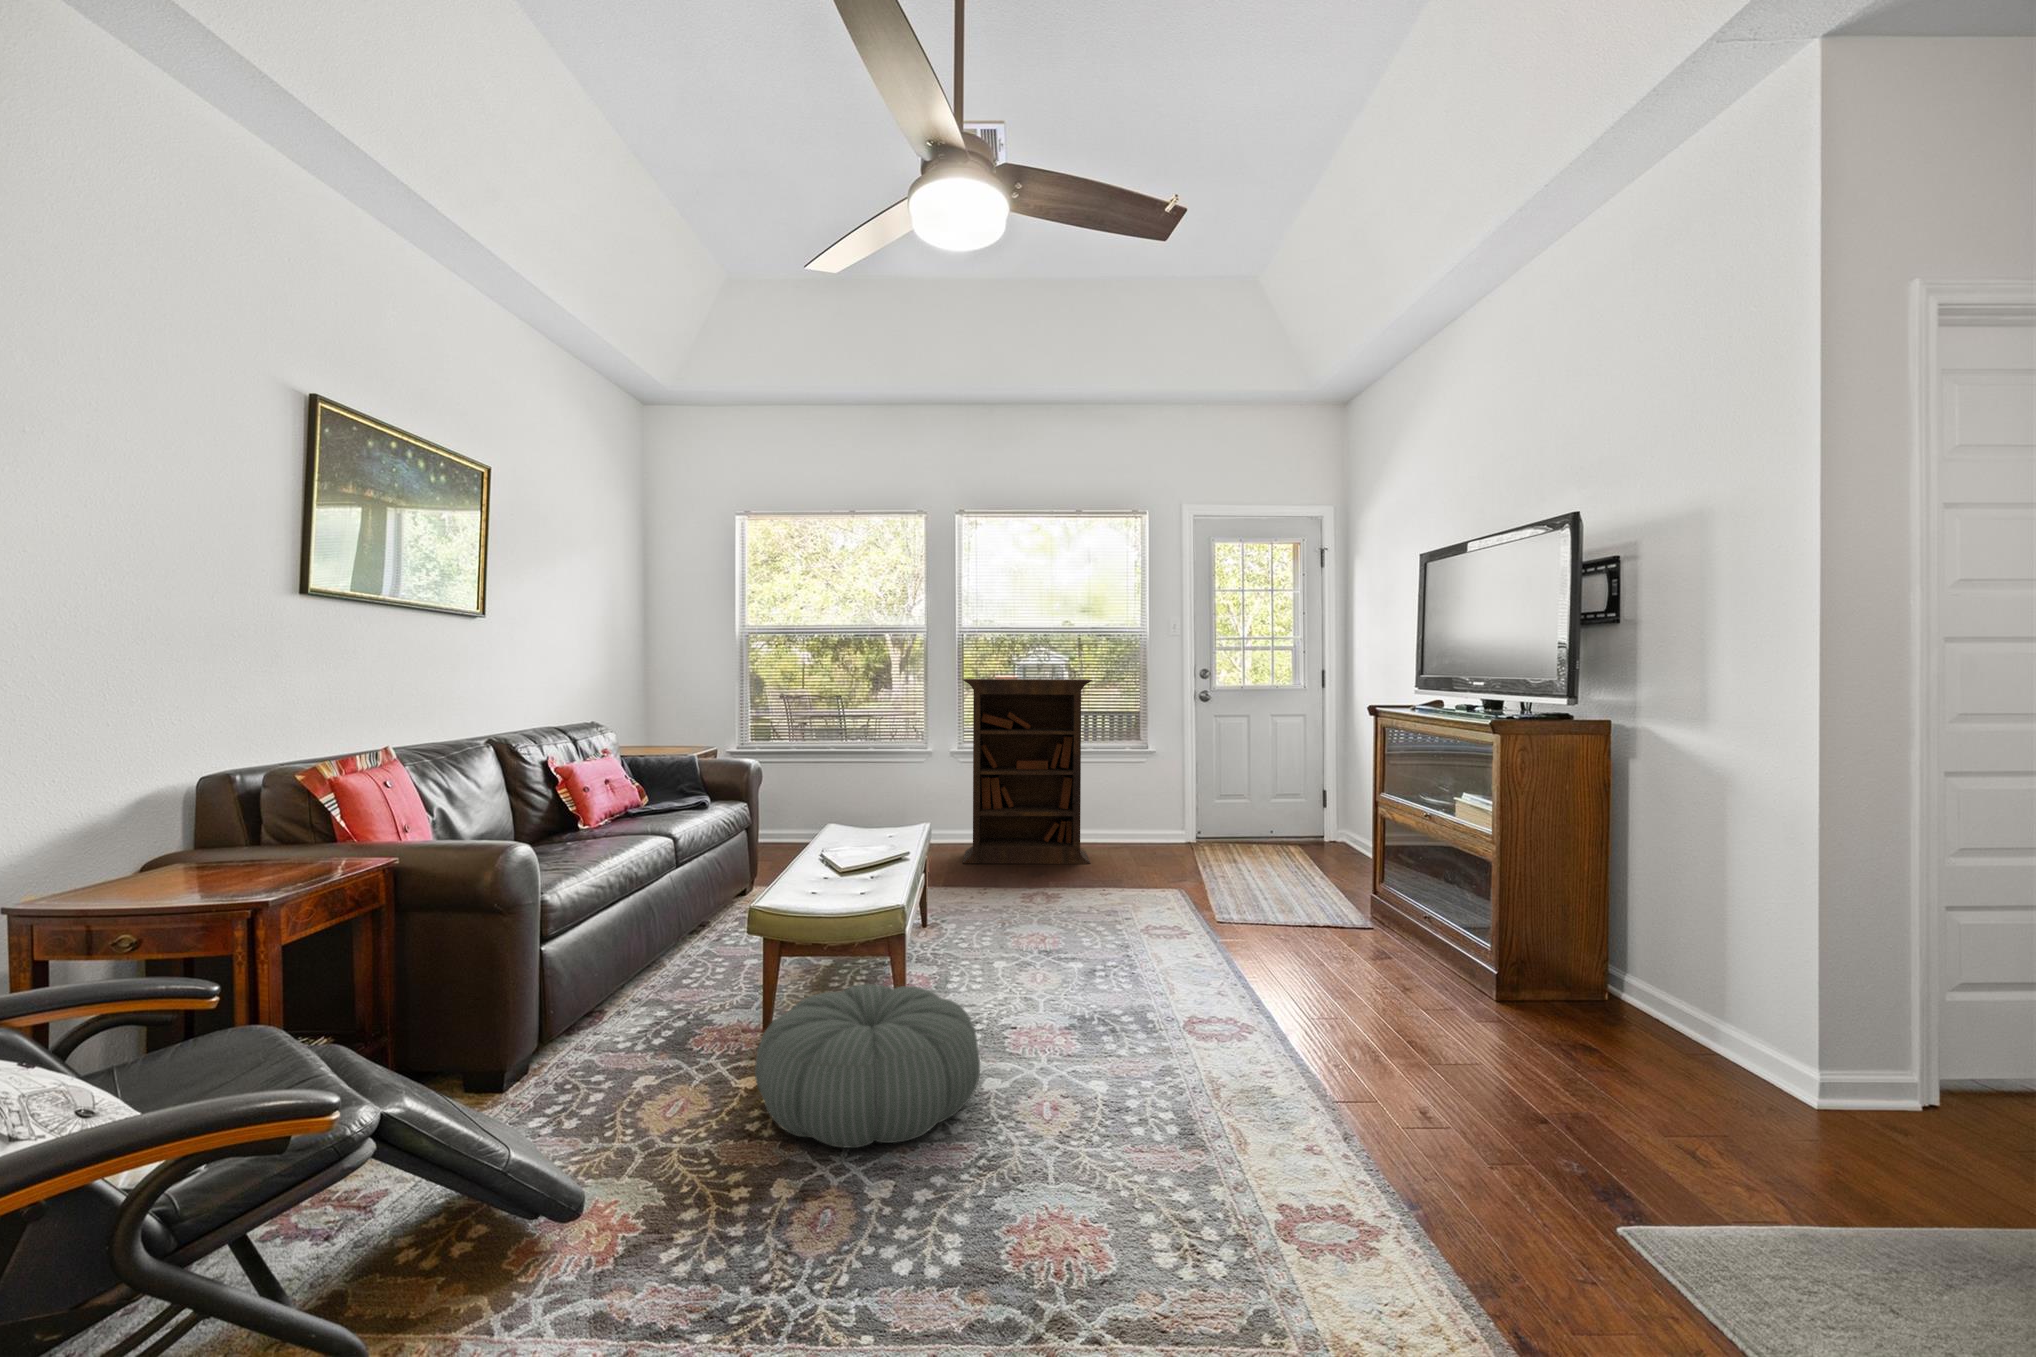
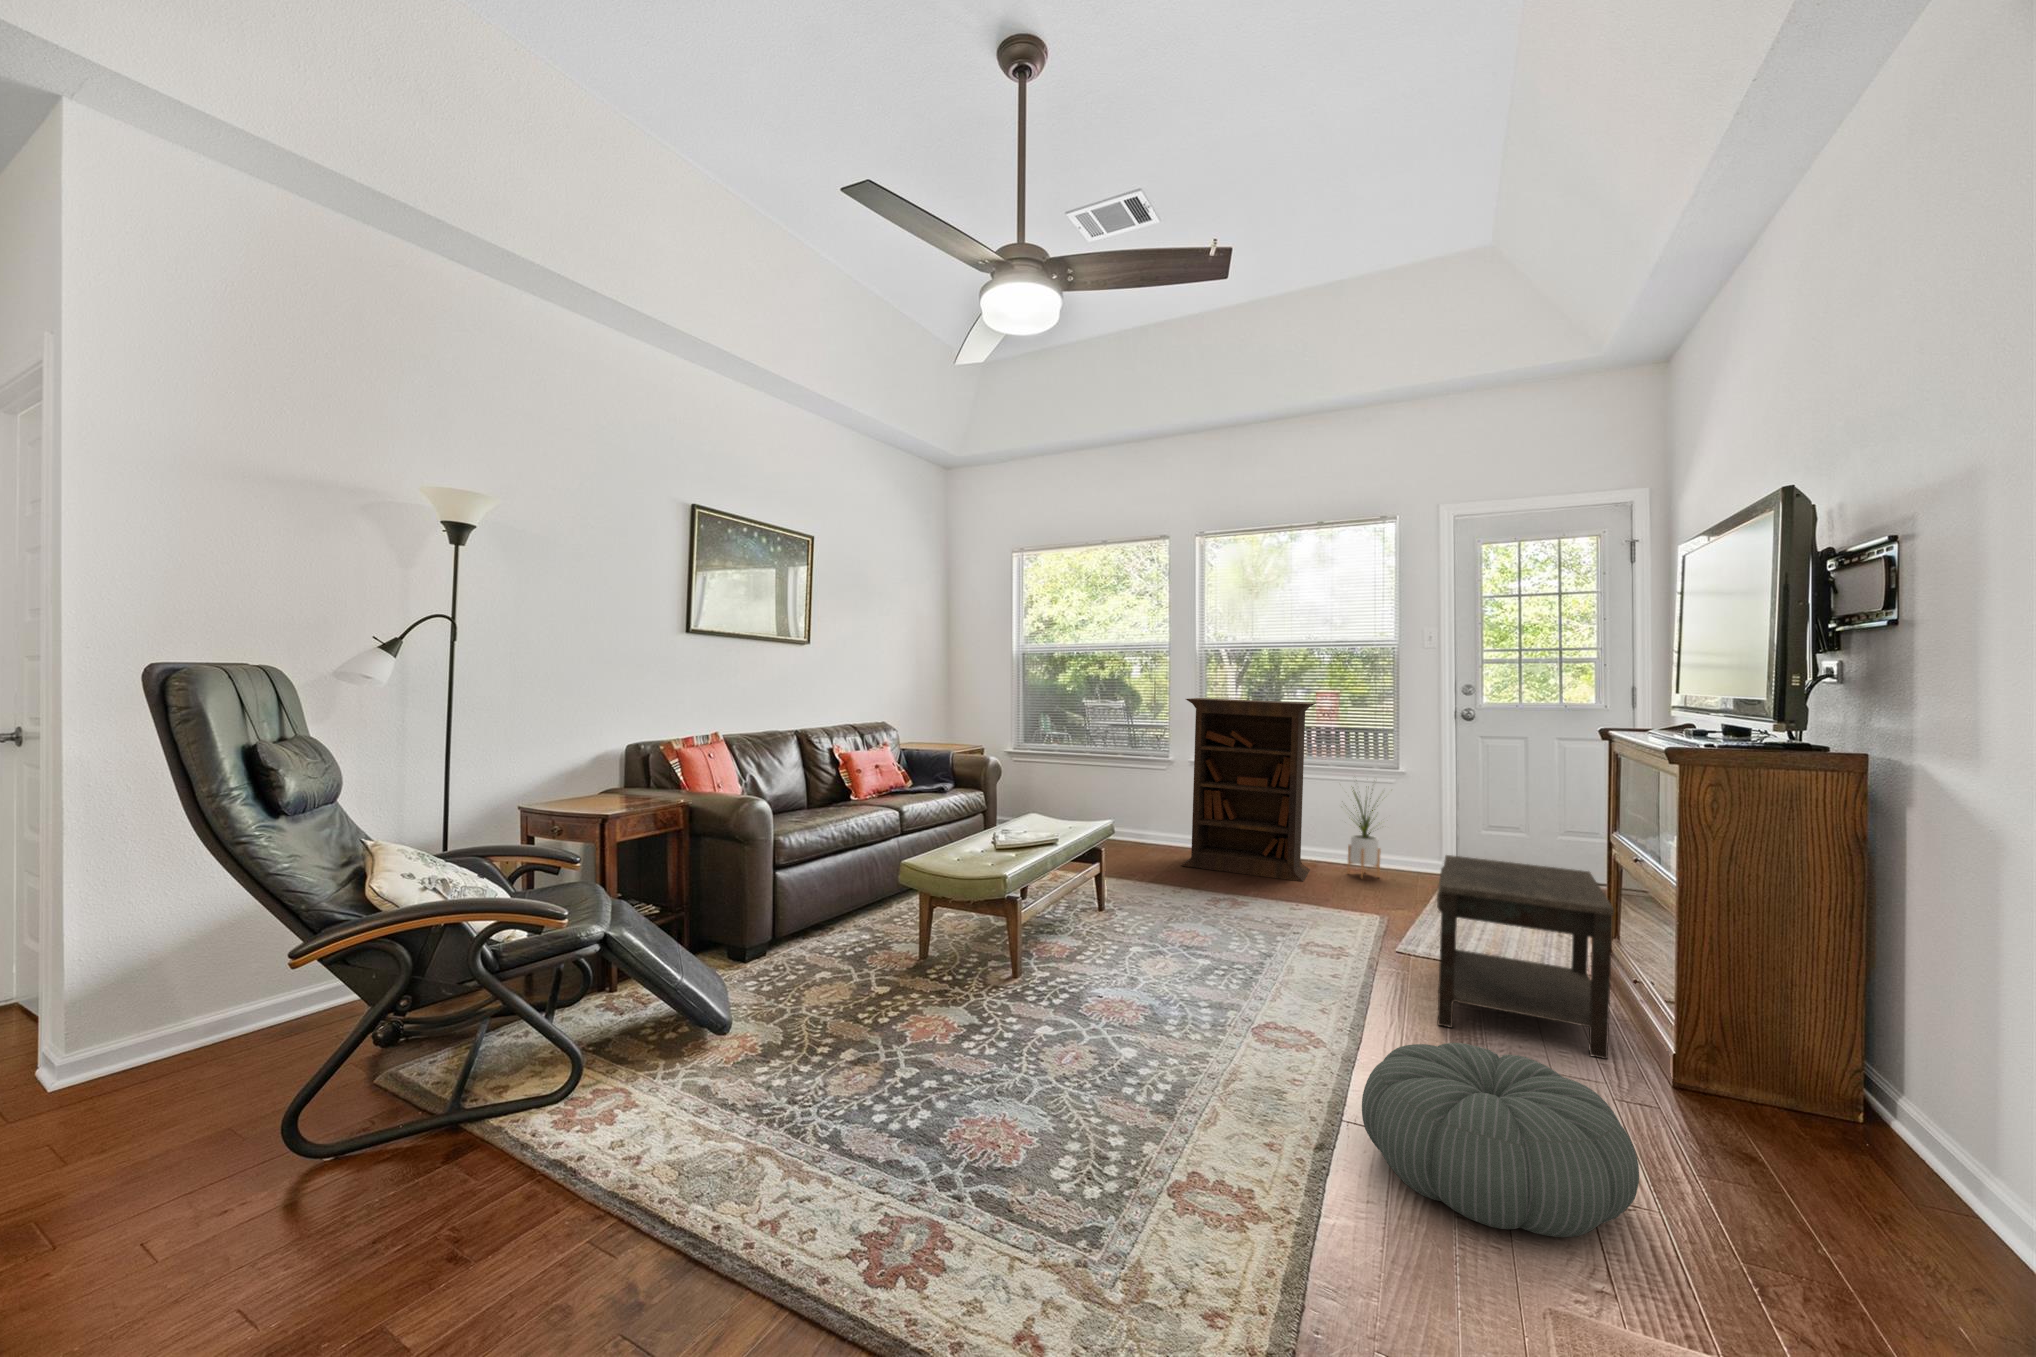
house plant: none [1110,749,1164,853] -> present [1347,790,1381,877]
side table: none [1288,819,1481,990] -> present [1437,855,1614,1059]
pouf: present [755,984,980,1148] -> present [1362,1043,1639,1237]

